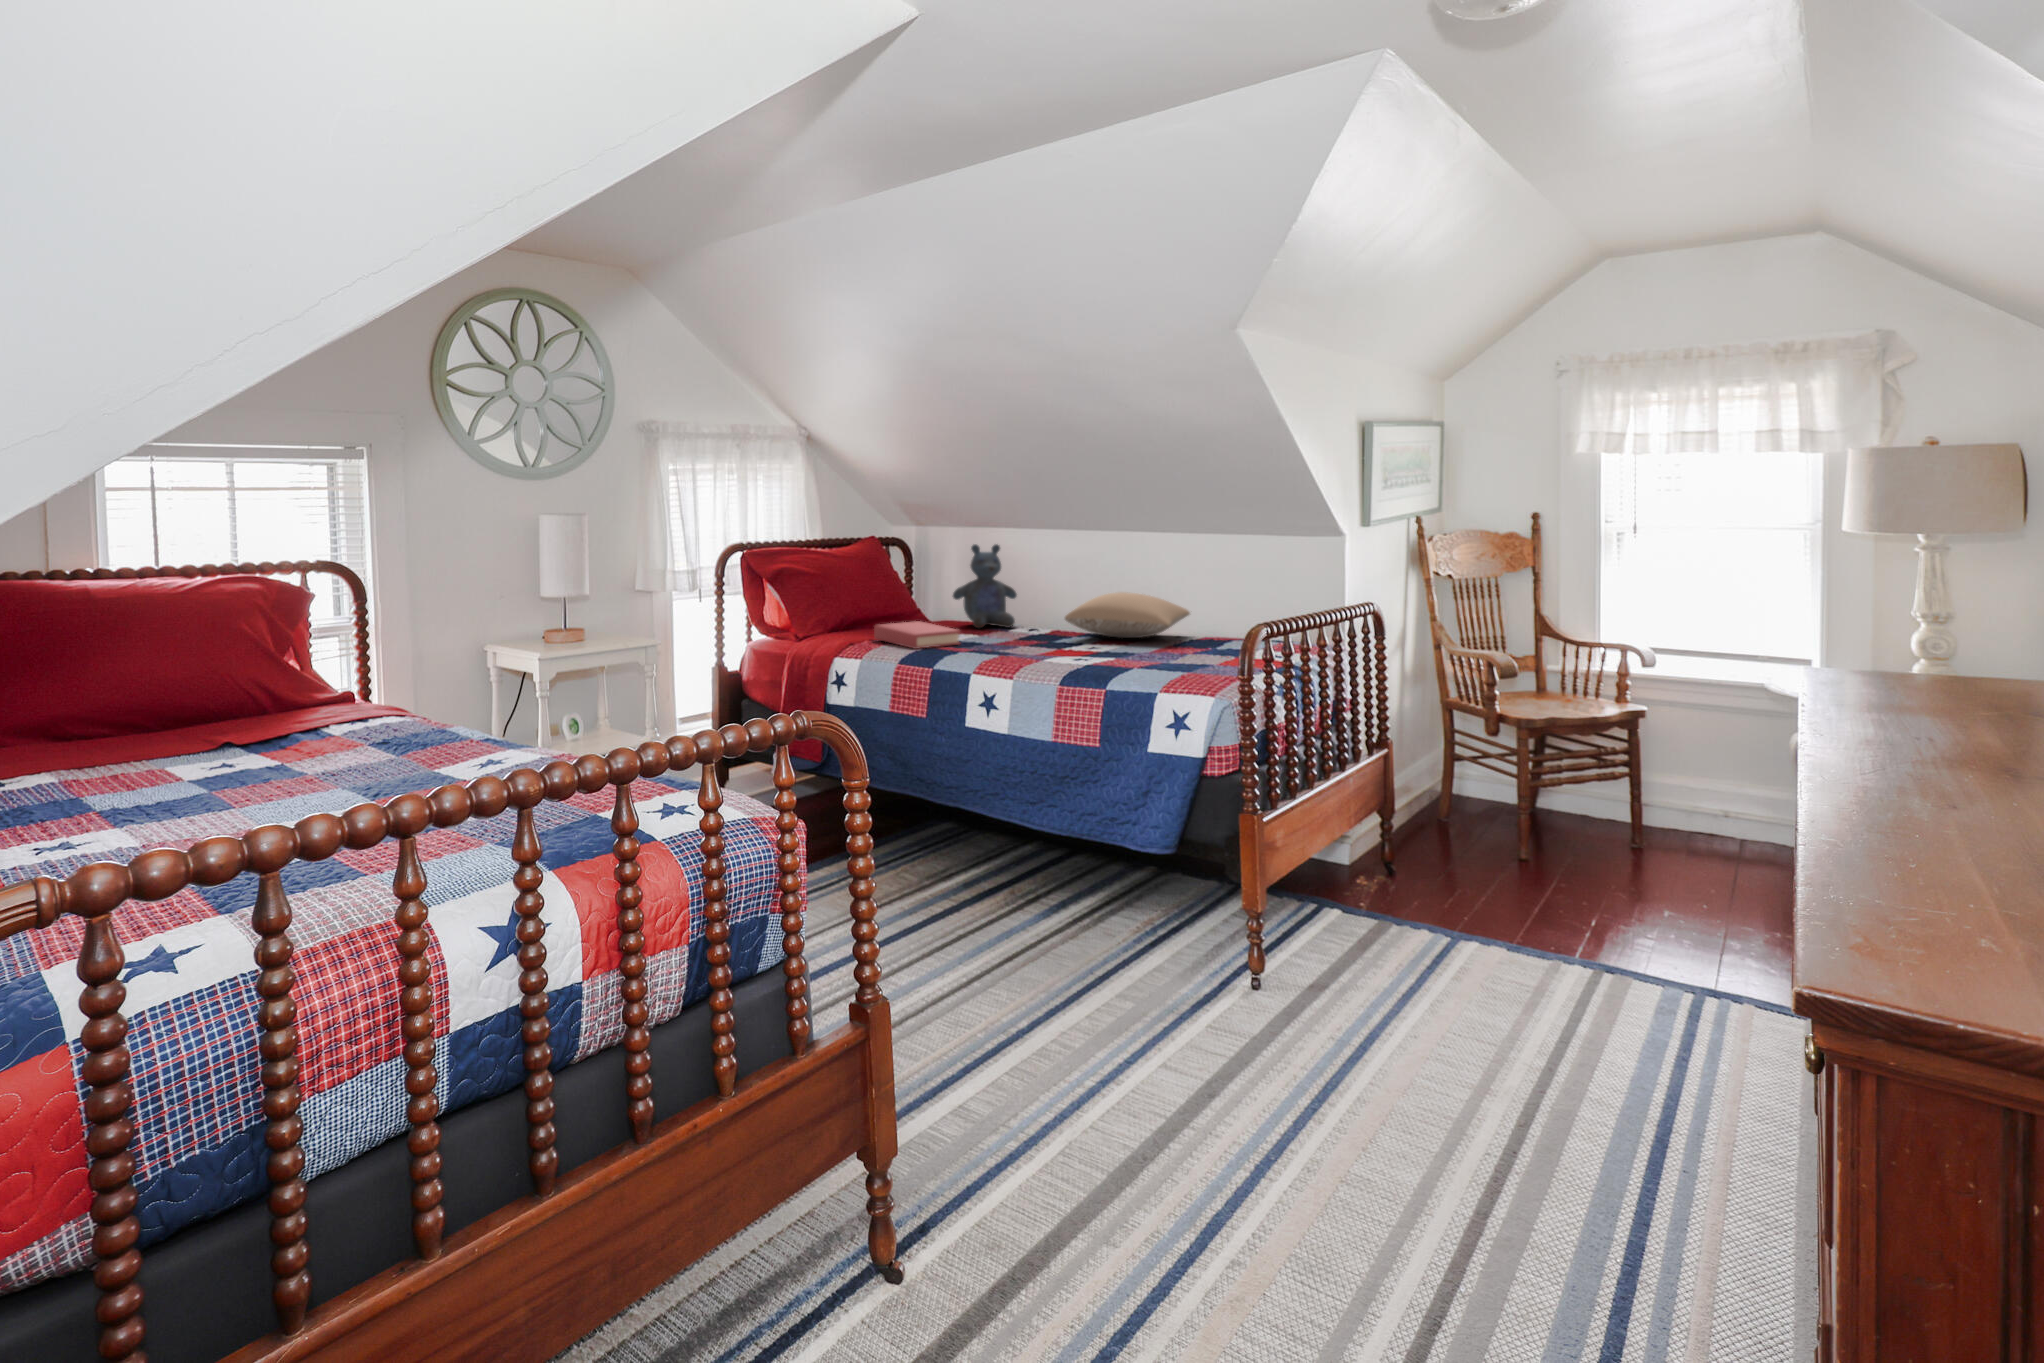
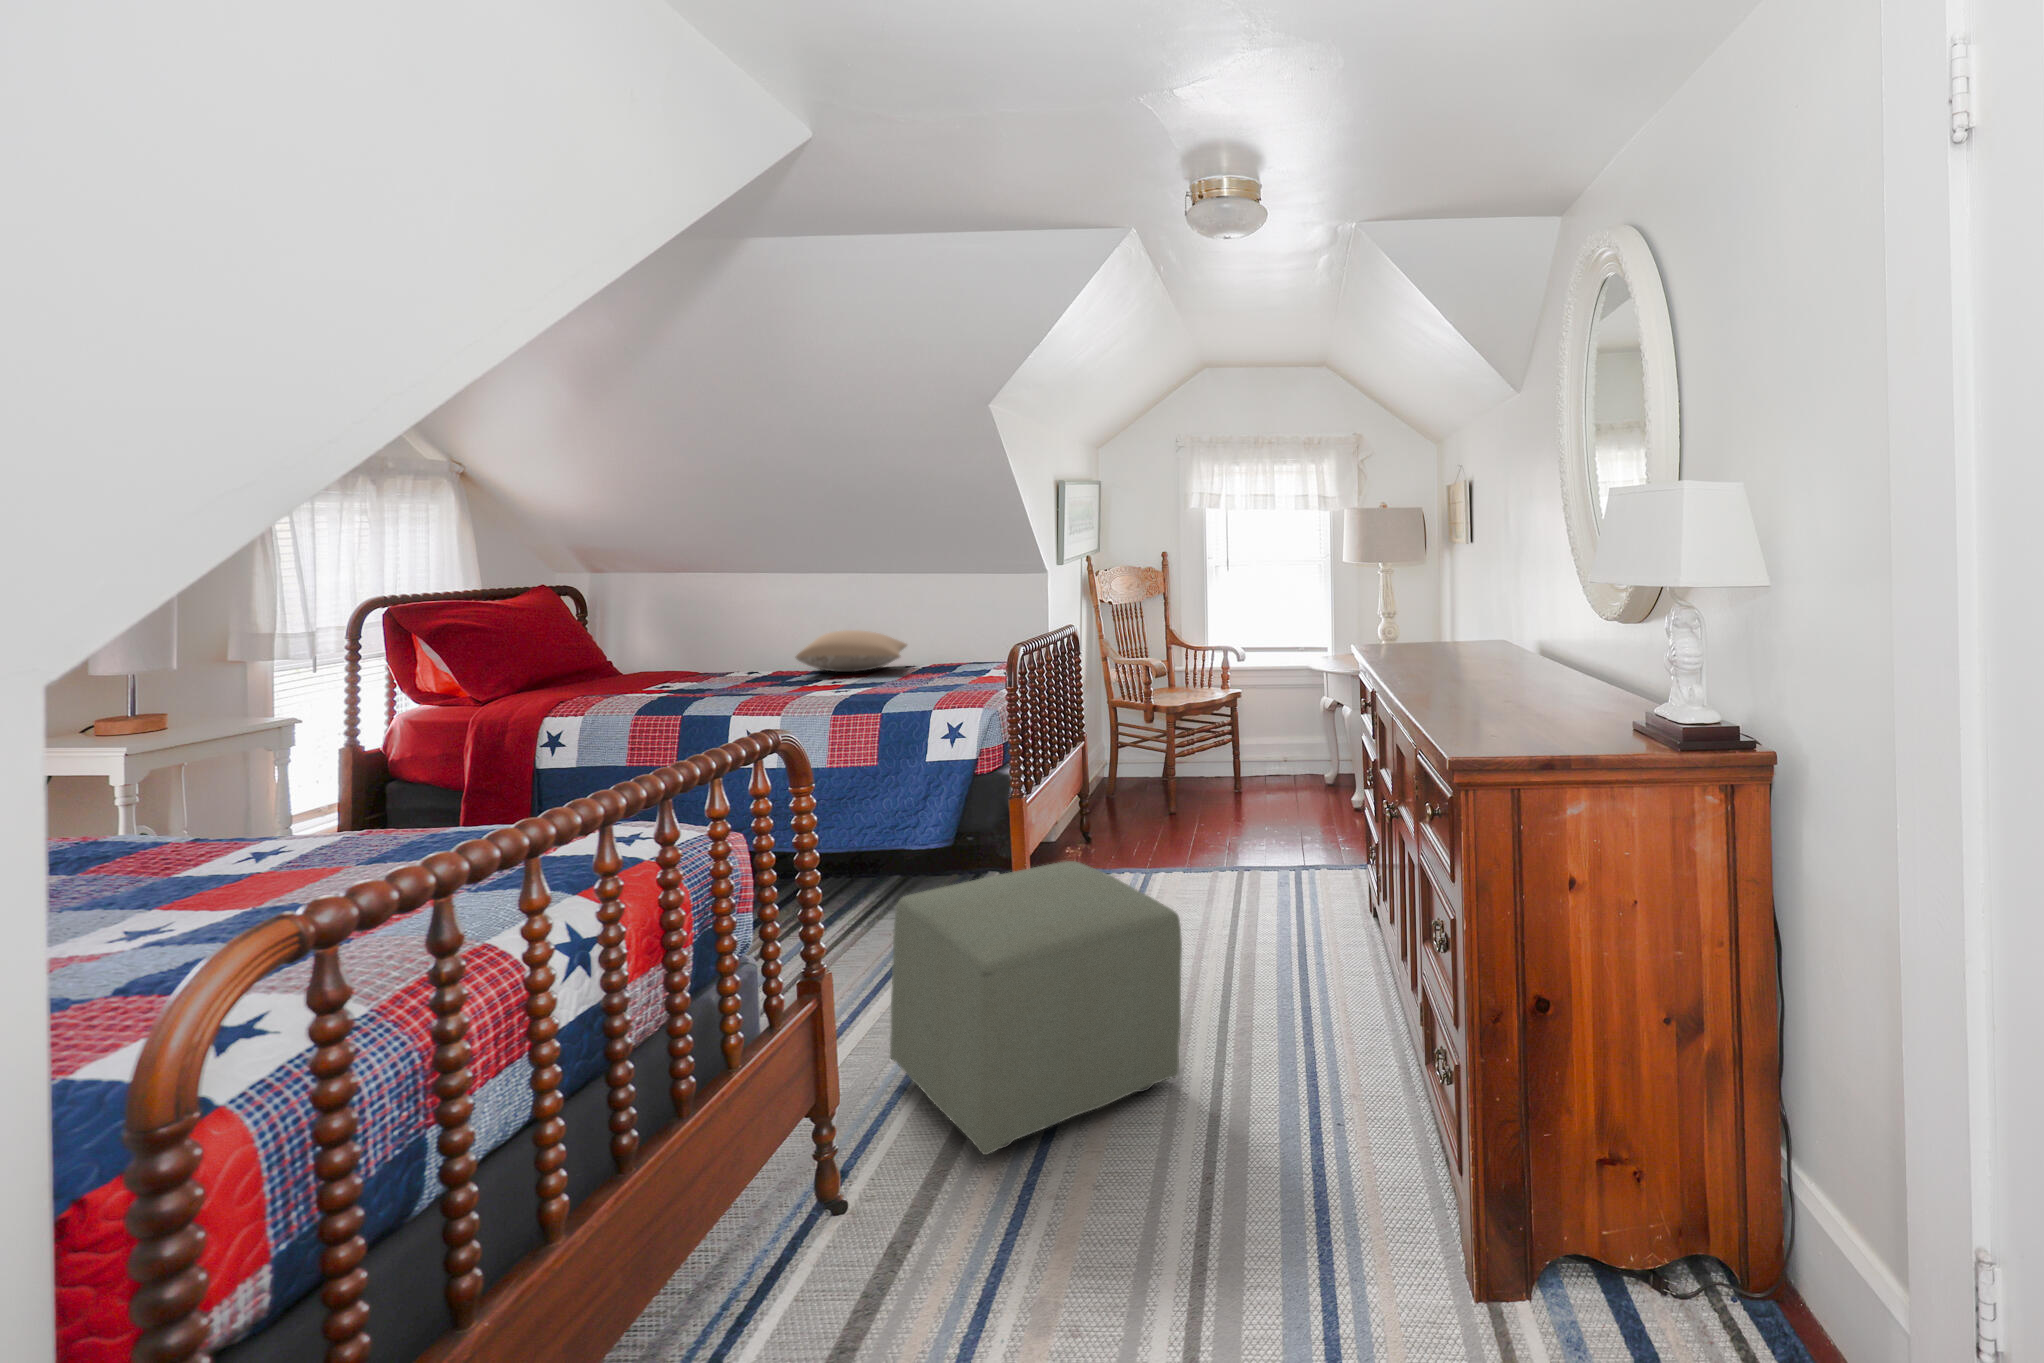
stuffed bear: present [953,544,1017,628] -> none [653,590,727,675]
hardback book: present [874,621,961,649] -> none [583,672,691,699]
ottoman: none [1022,913,1372,1282] -> present [890,861,1182,1155]

